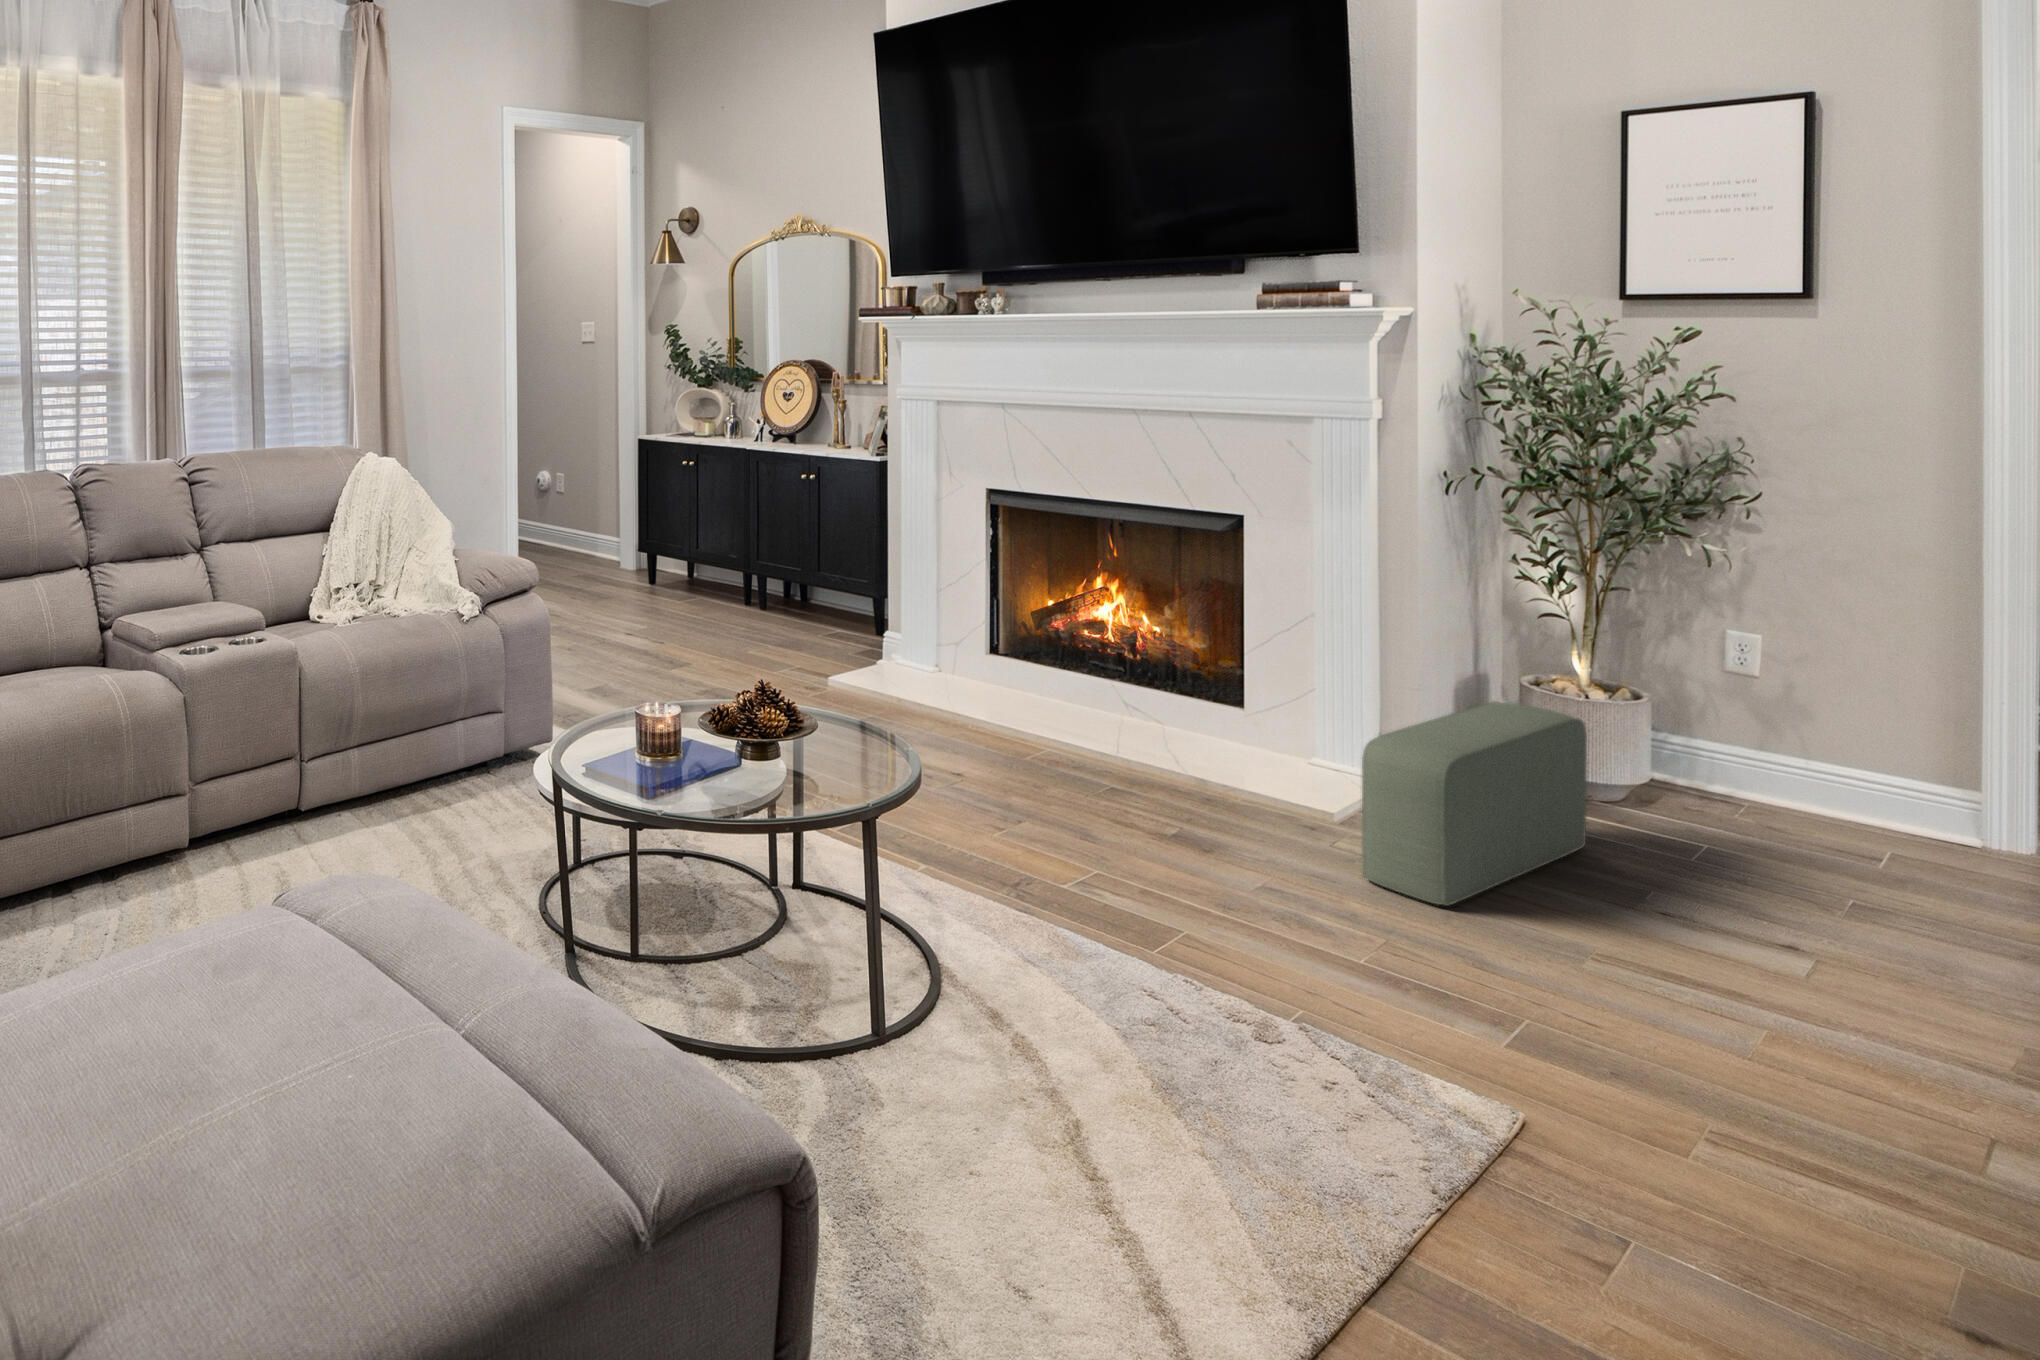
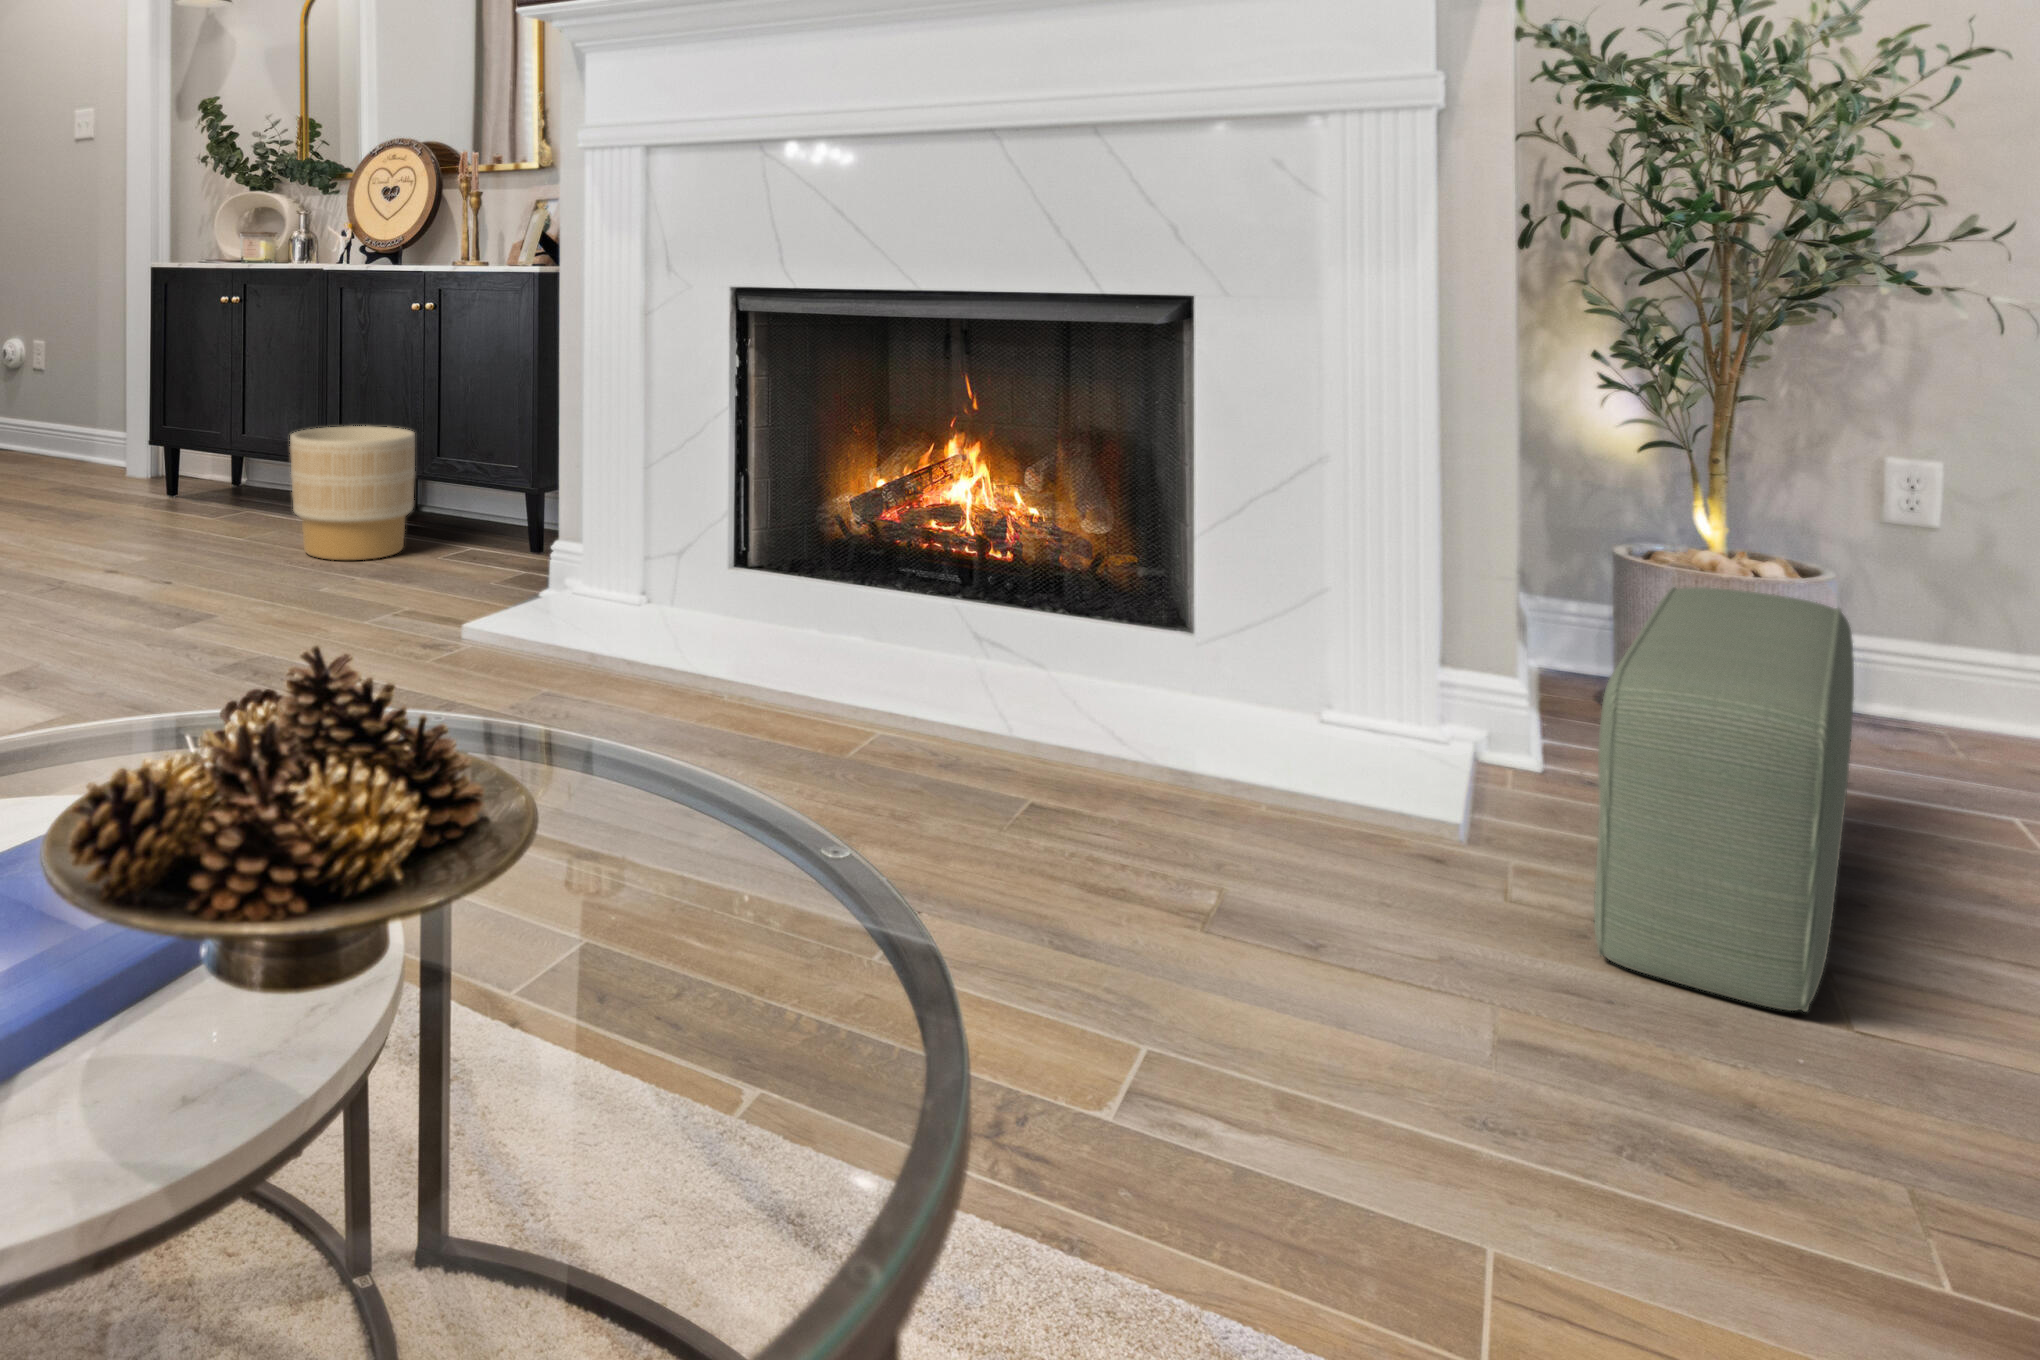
planter: none [725,548,803,633] -> present [290,426,415,560]

